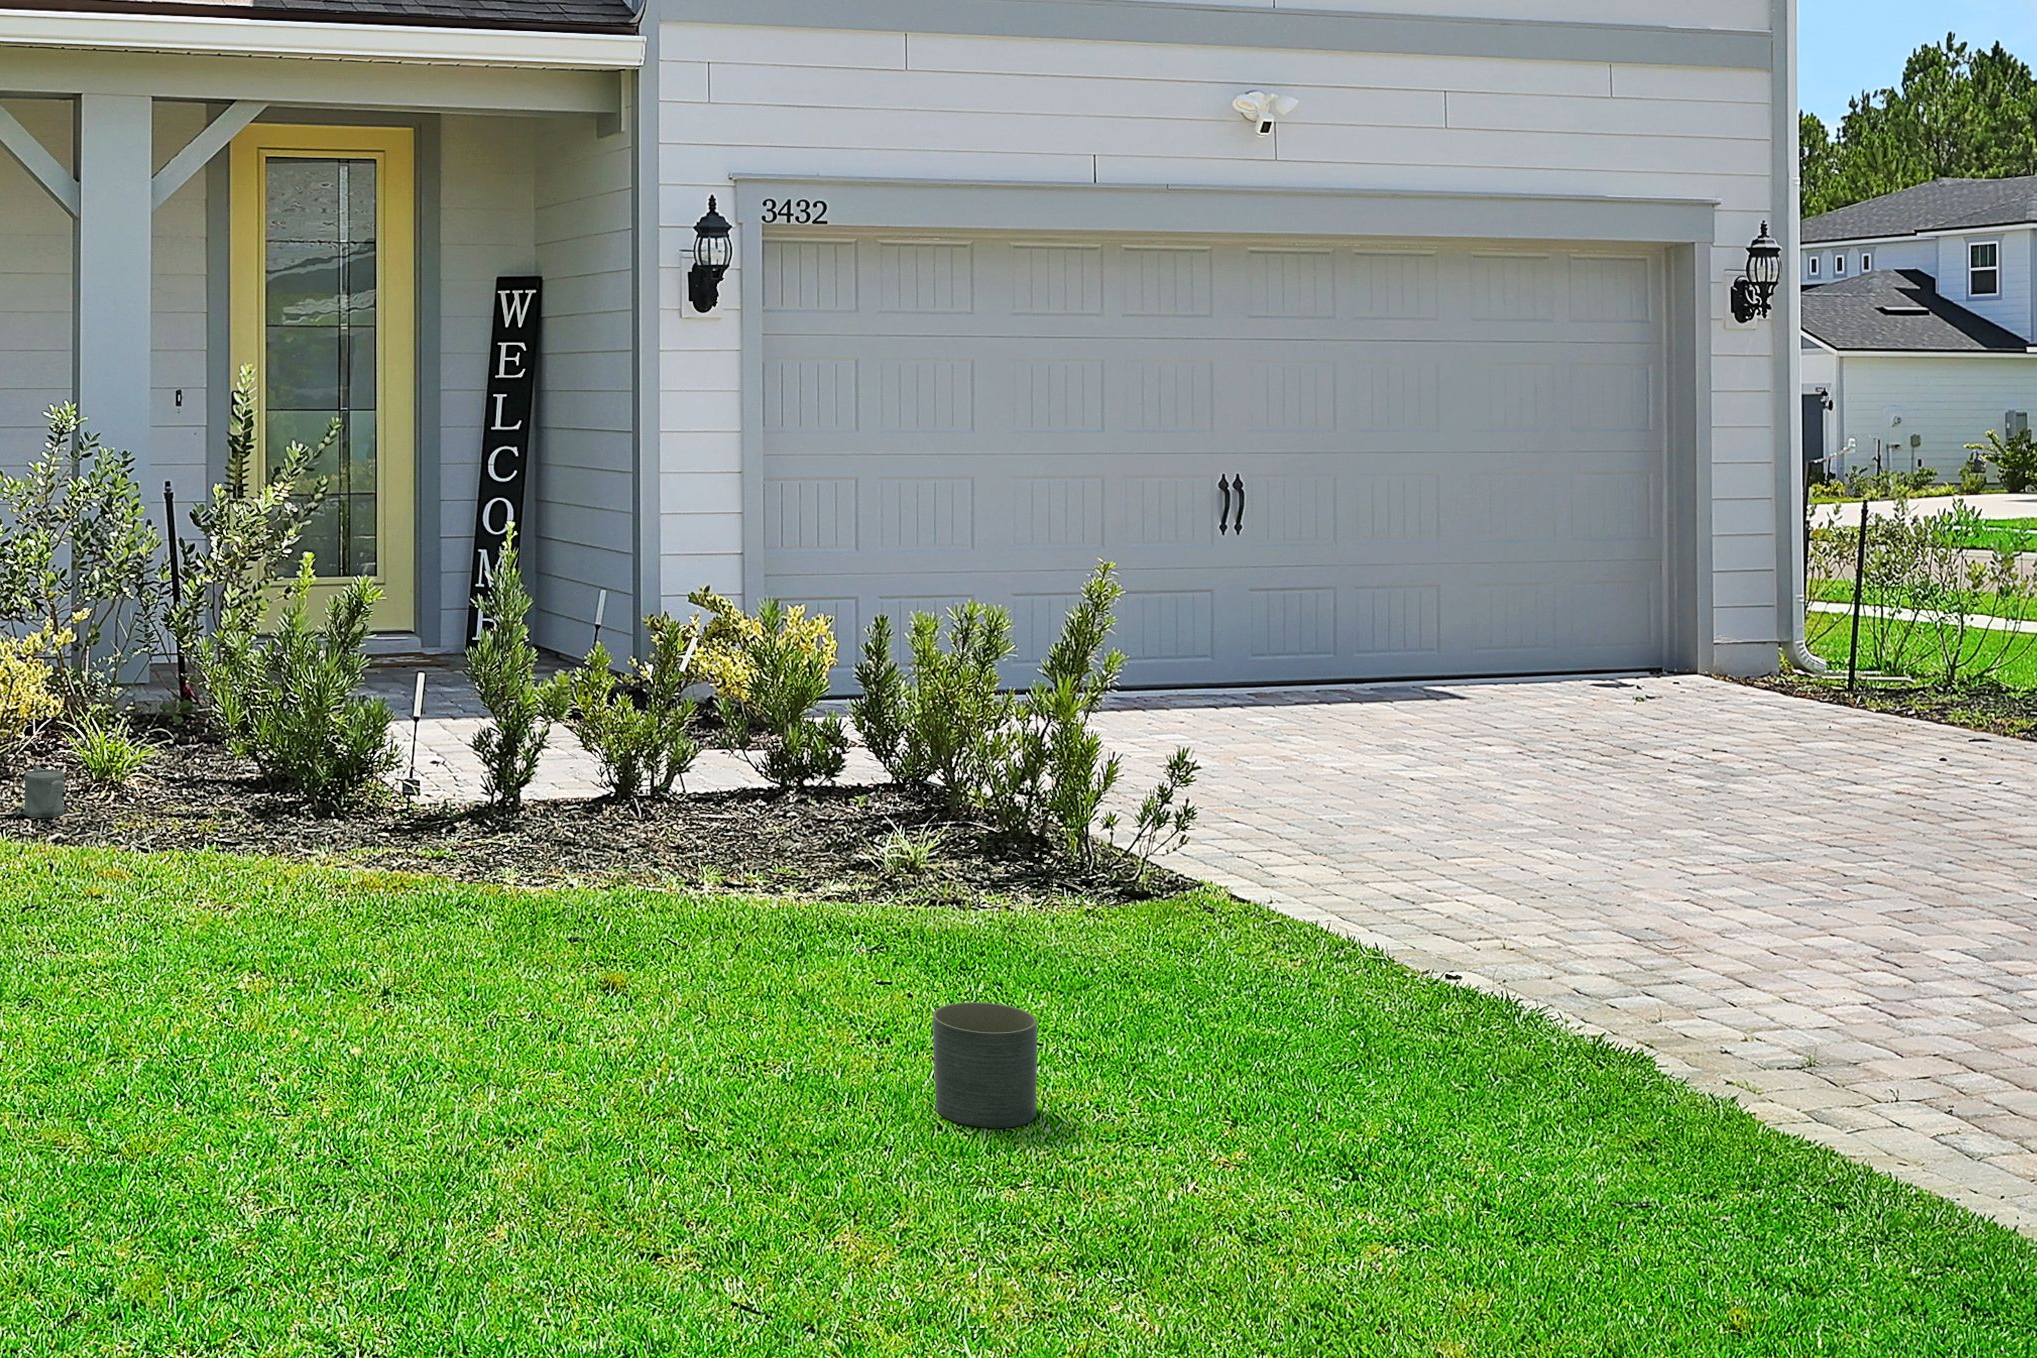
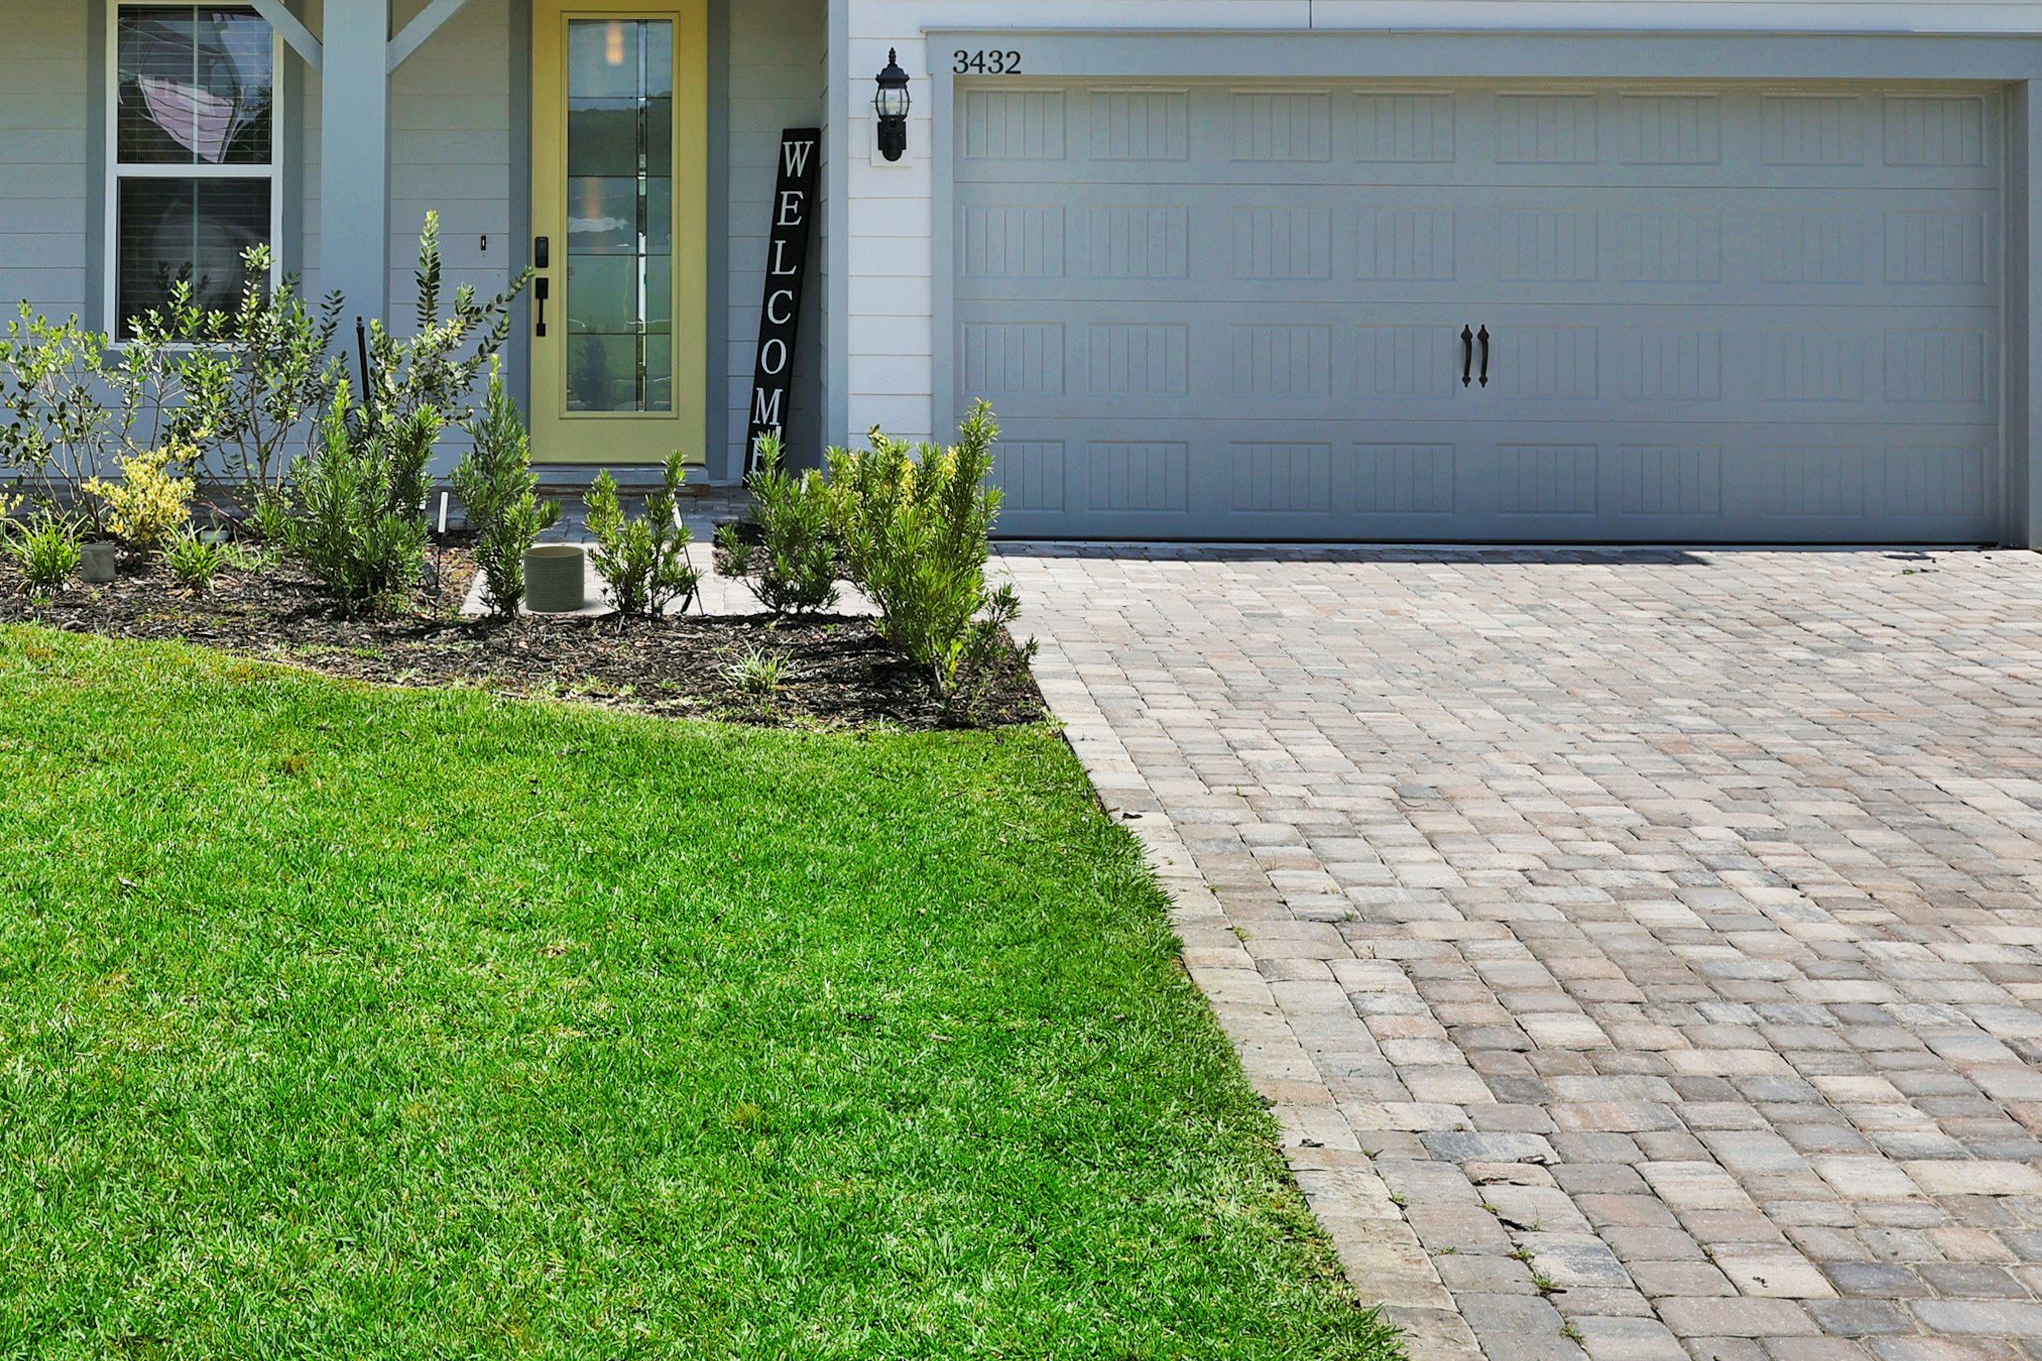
planter: present [933,1002,1037,1128] -> present [523,546,585,612]

